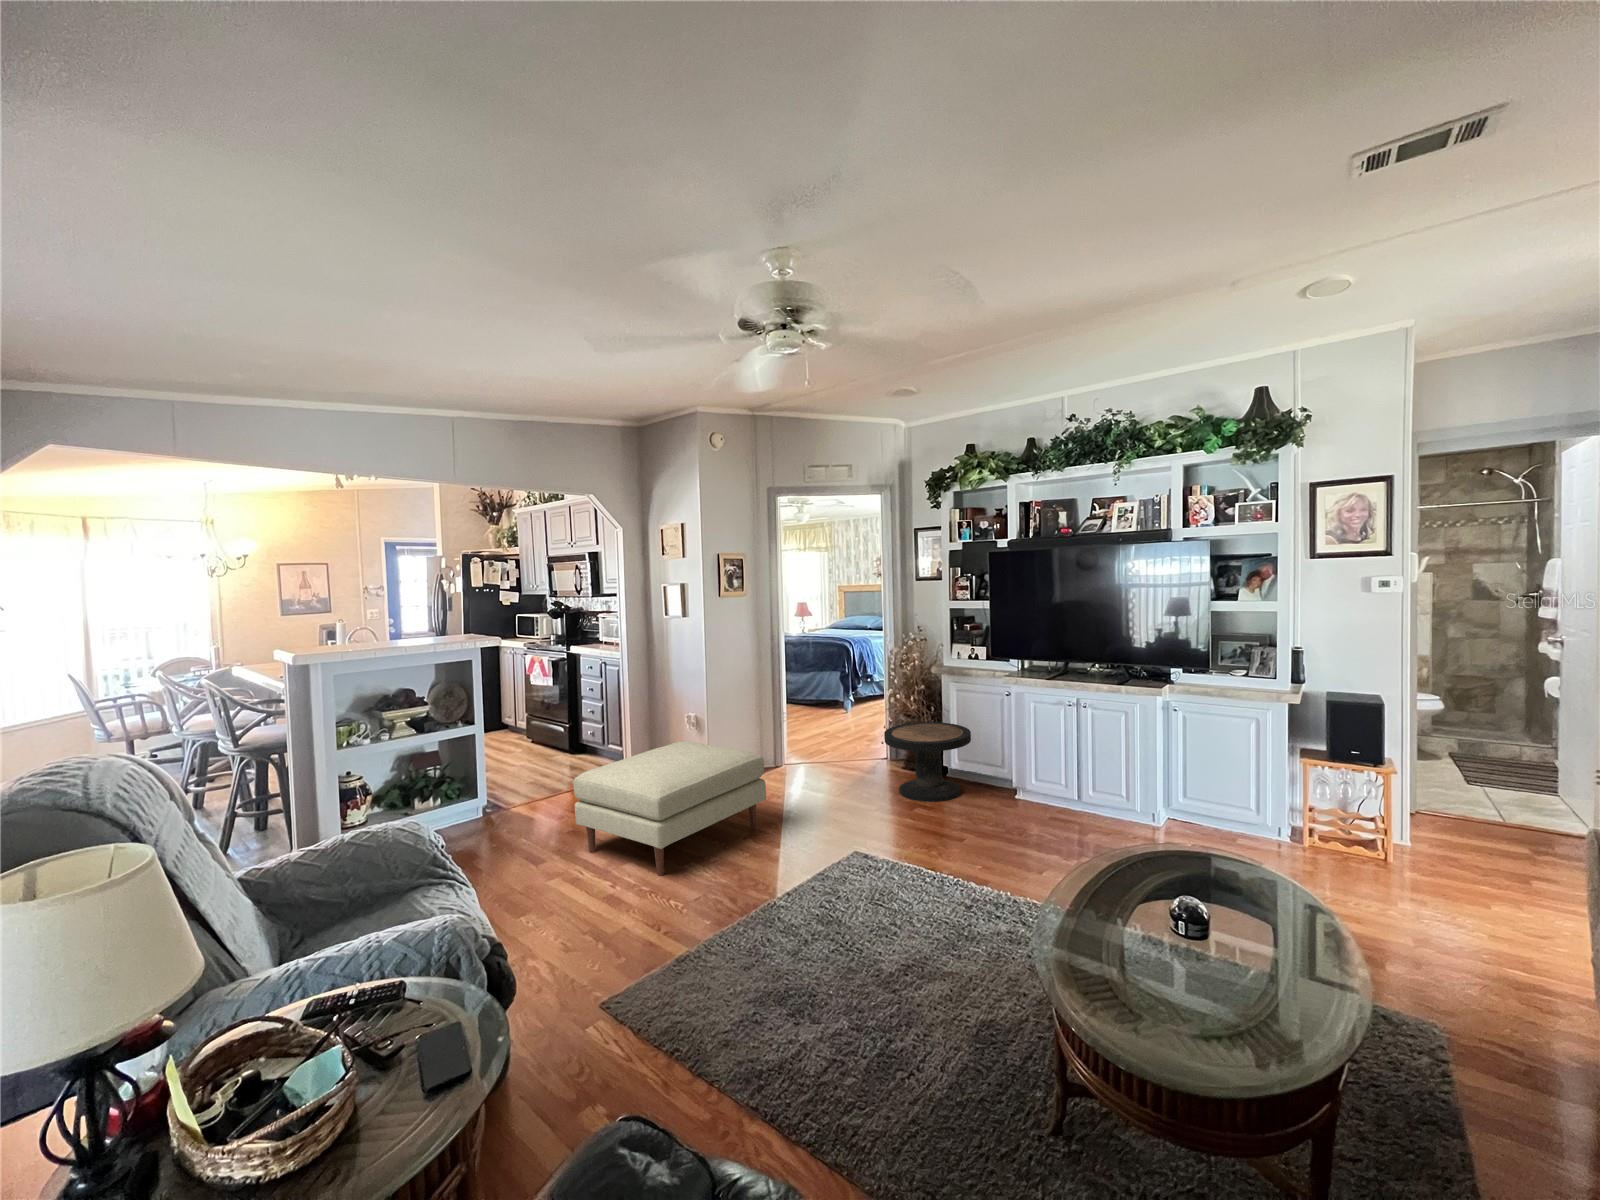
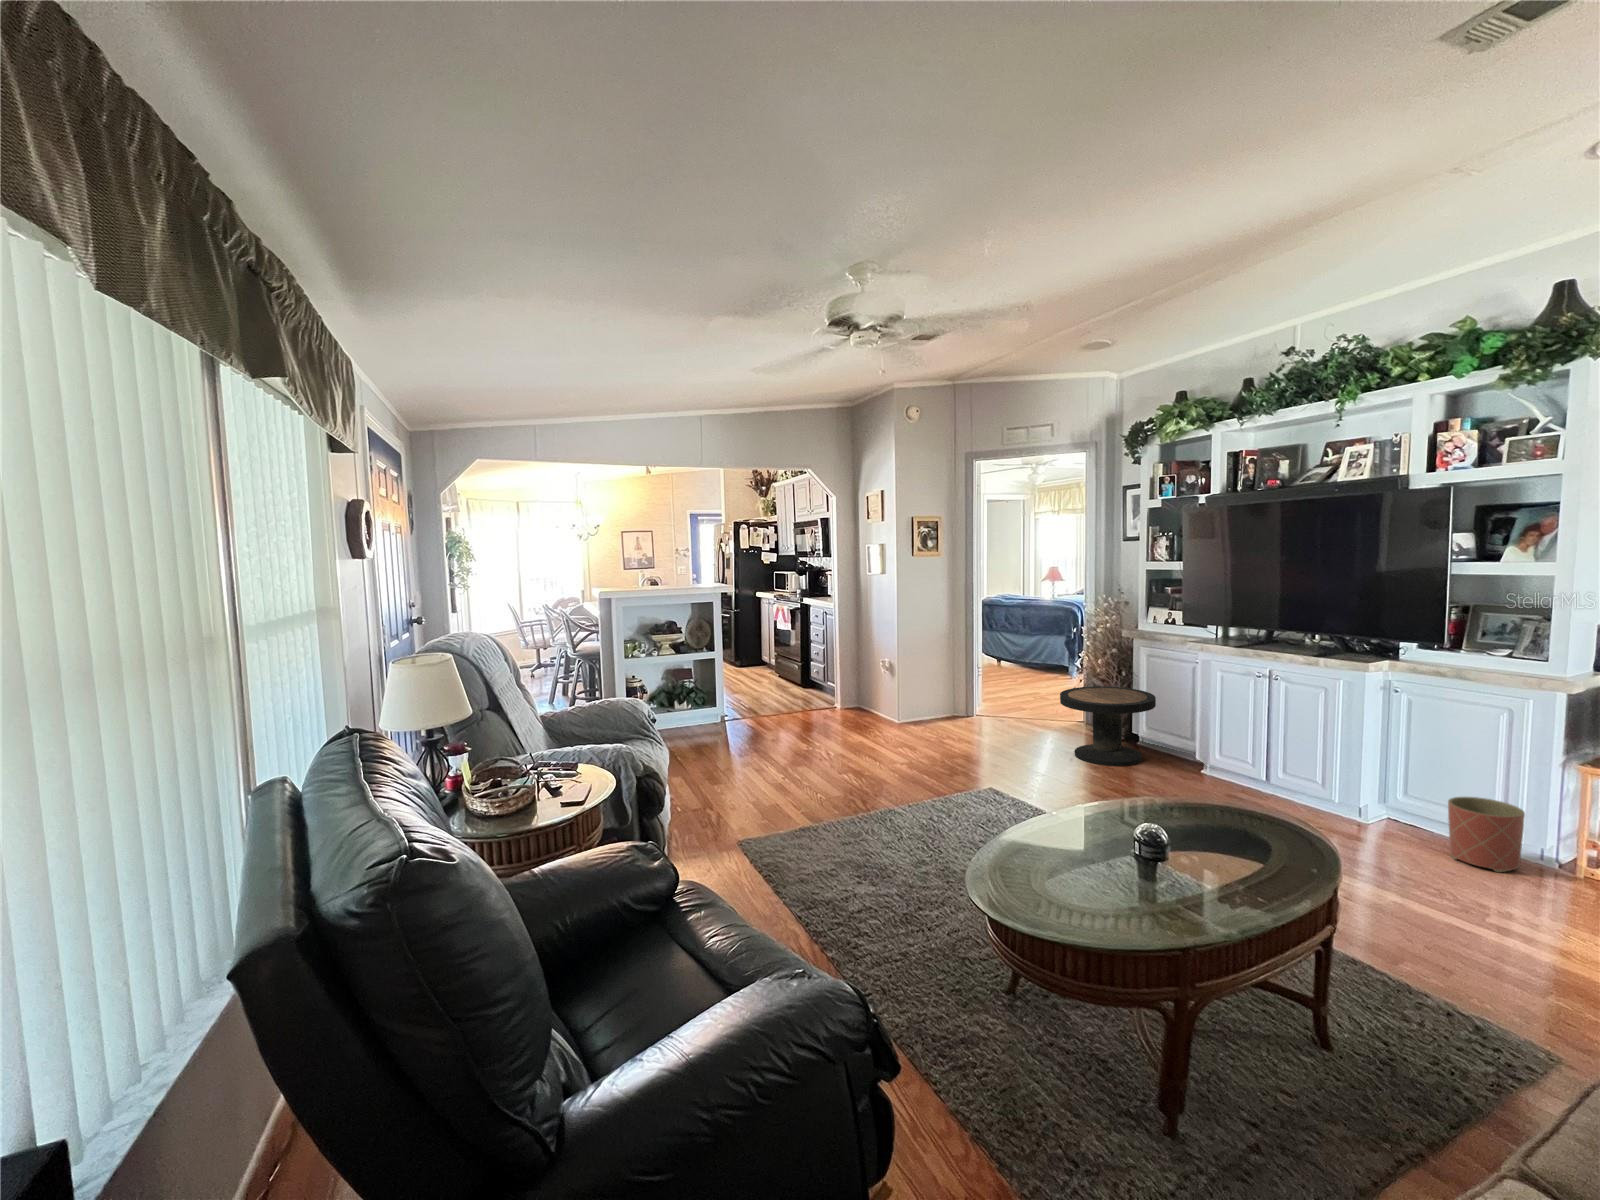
ottoman: present [573,741,766,876] -> none [759,680,924,786]
planter: none [1225,793,1277,853] -> present [1448,797,1525,872]

